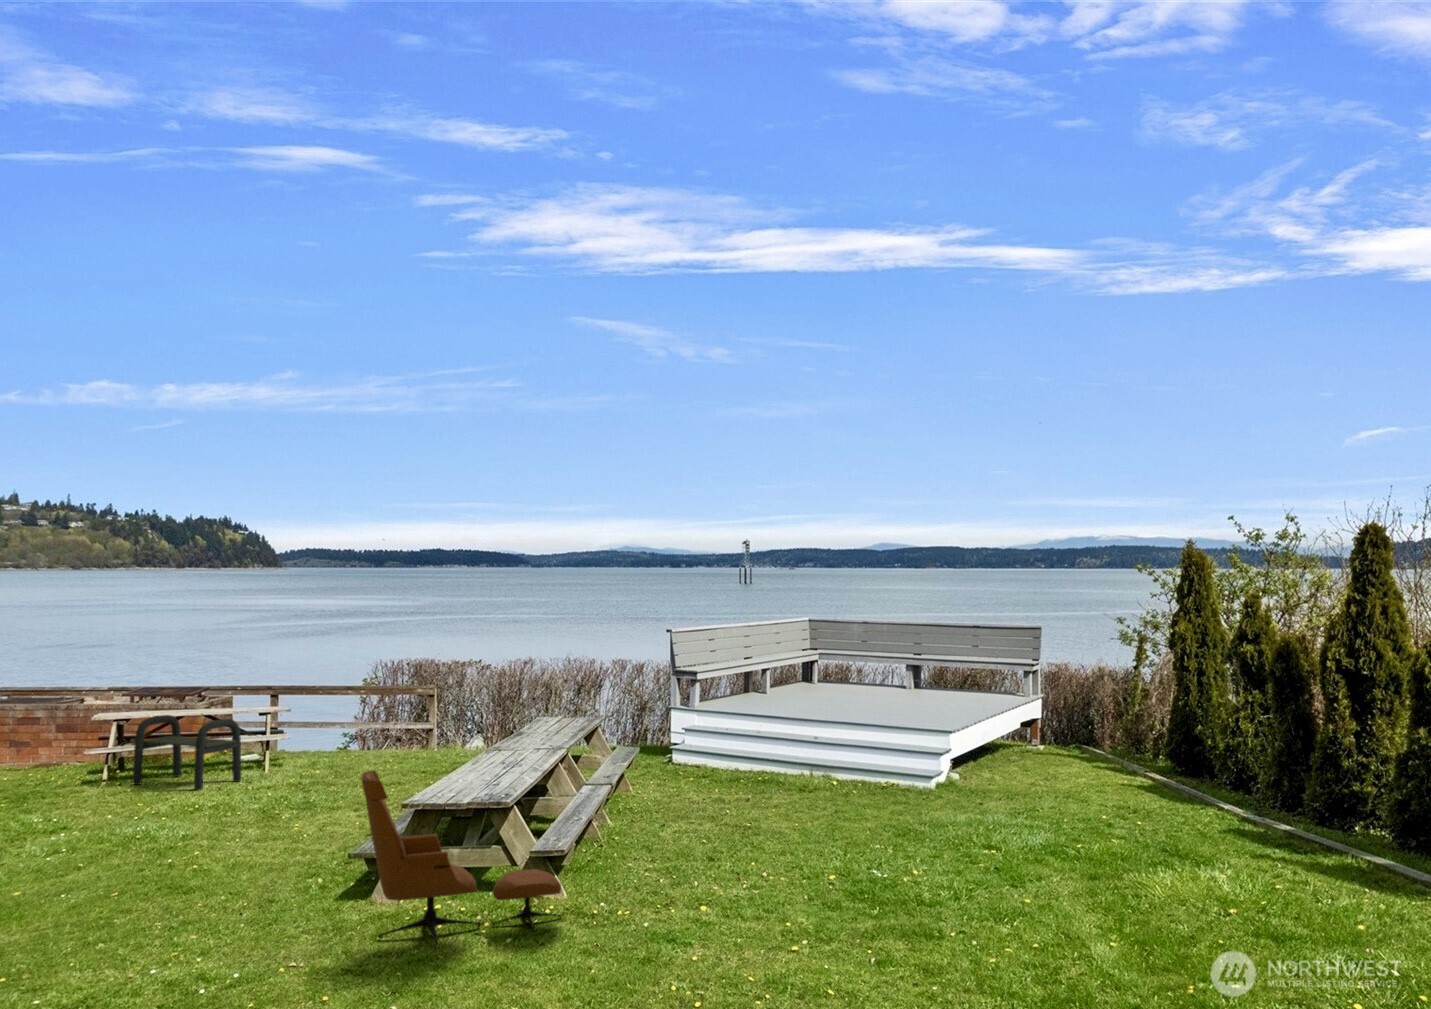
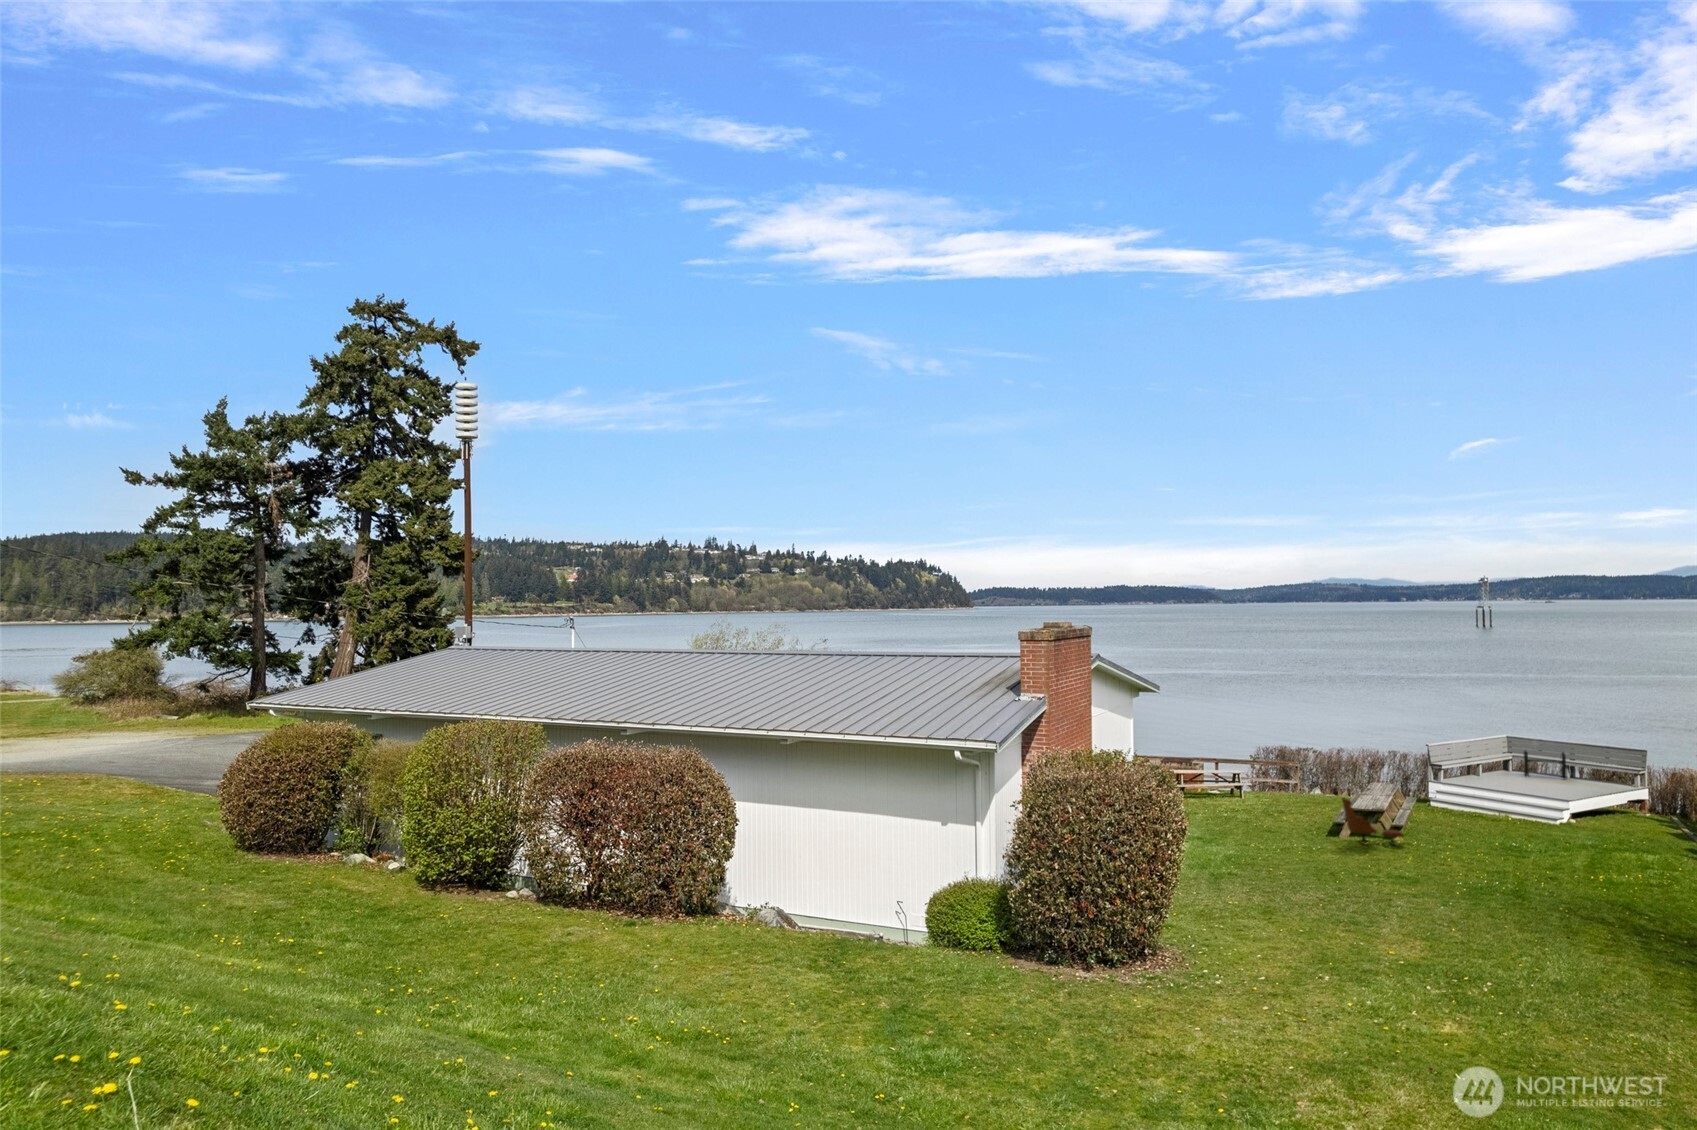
bench: present [133,715,241,790] -> present [1524,751,1567,779]

